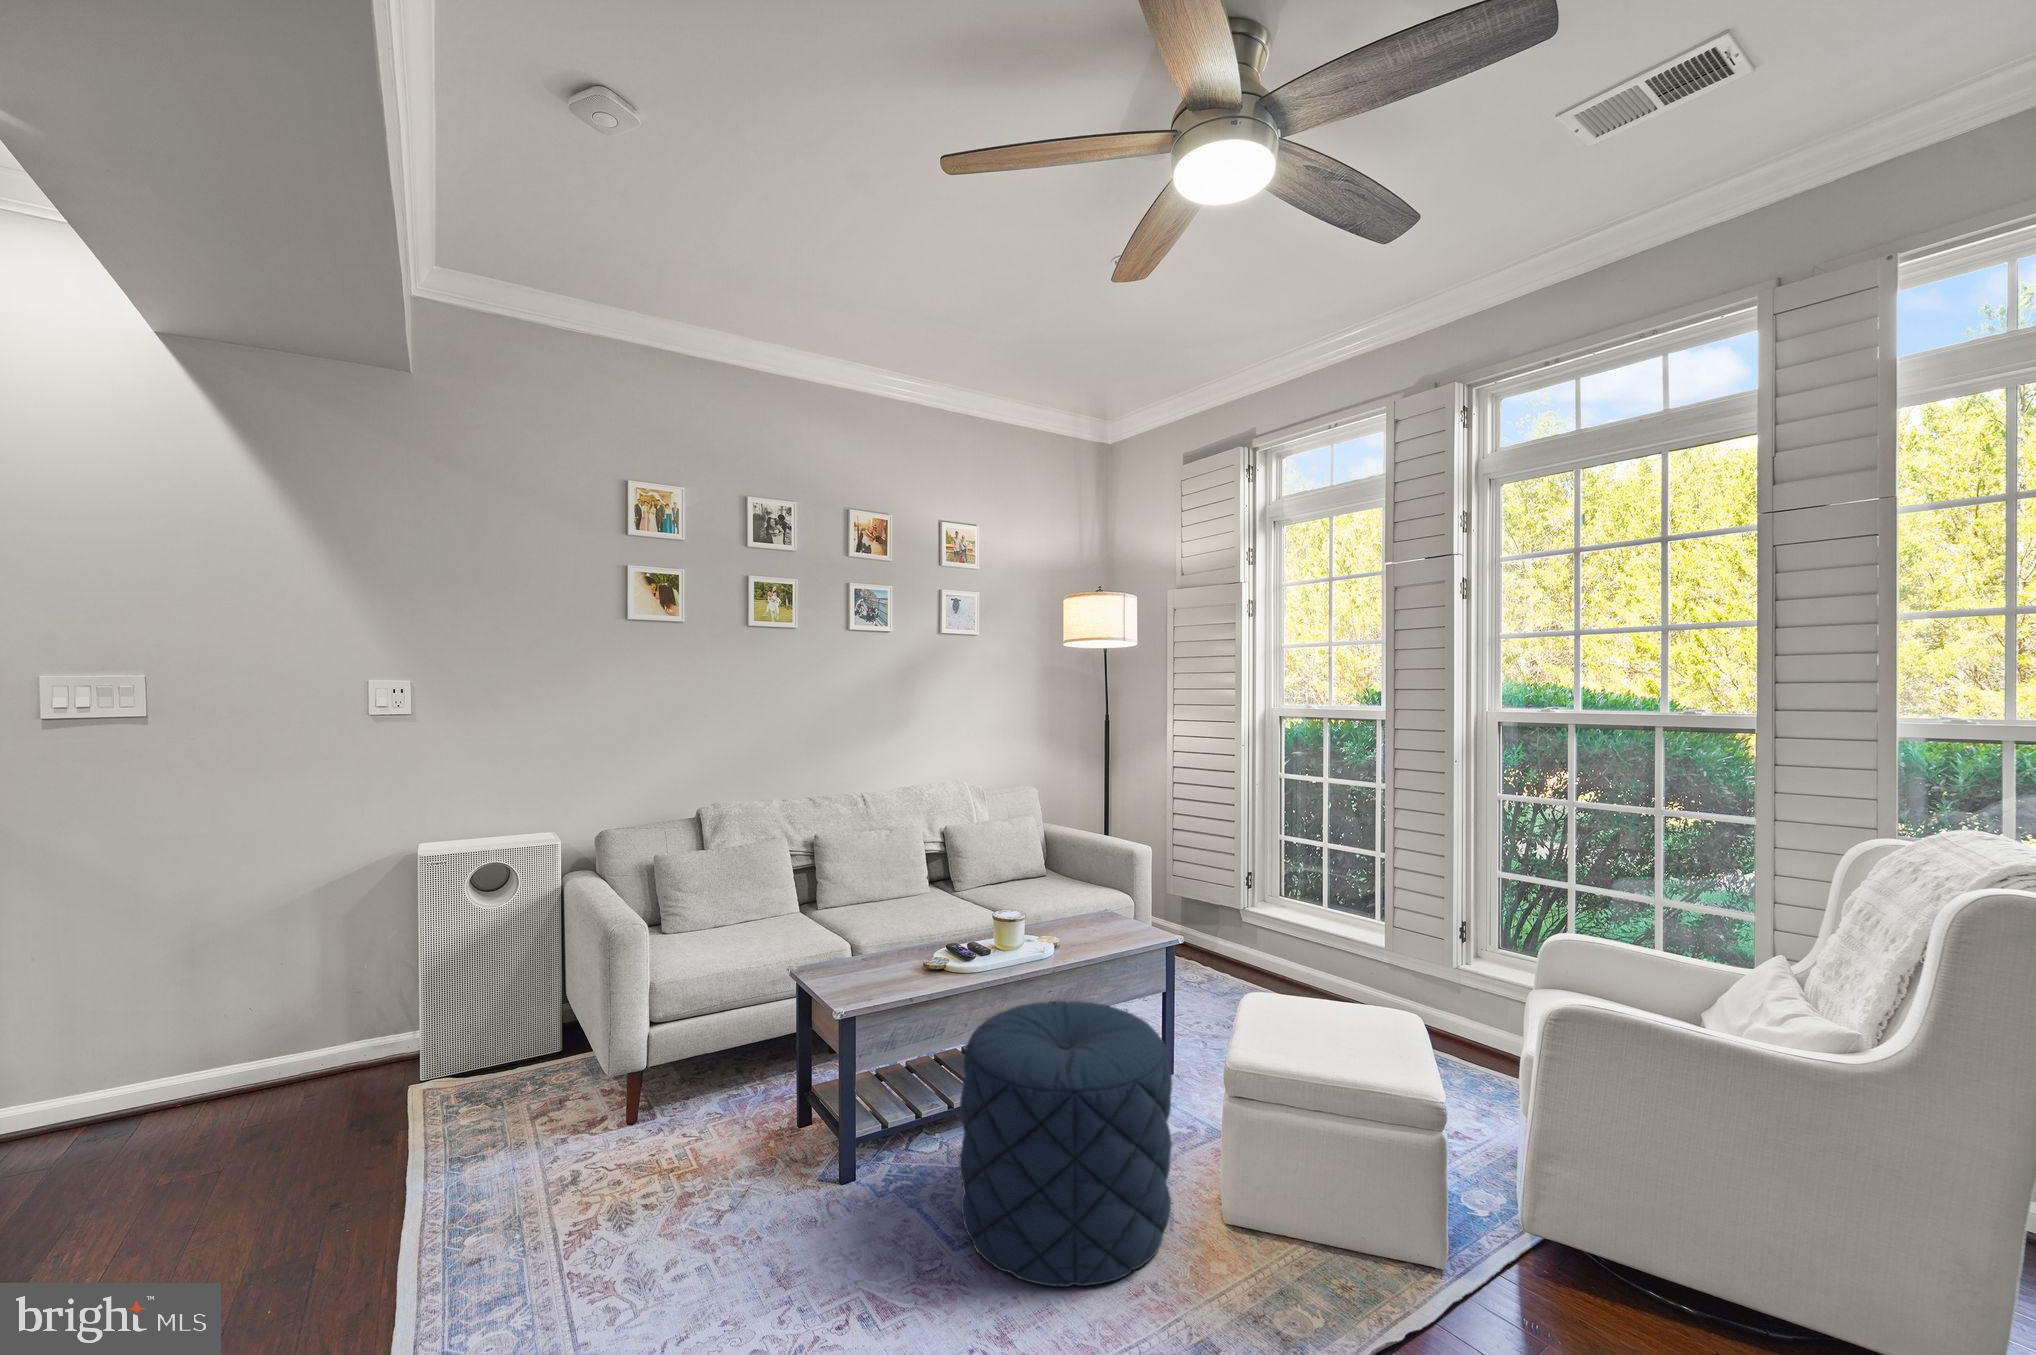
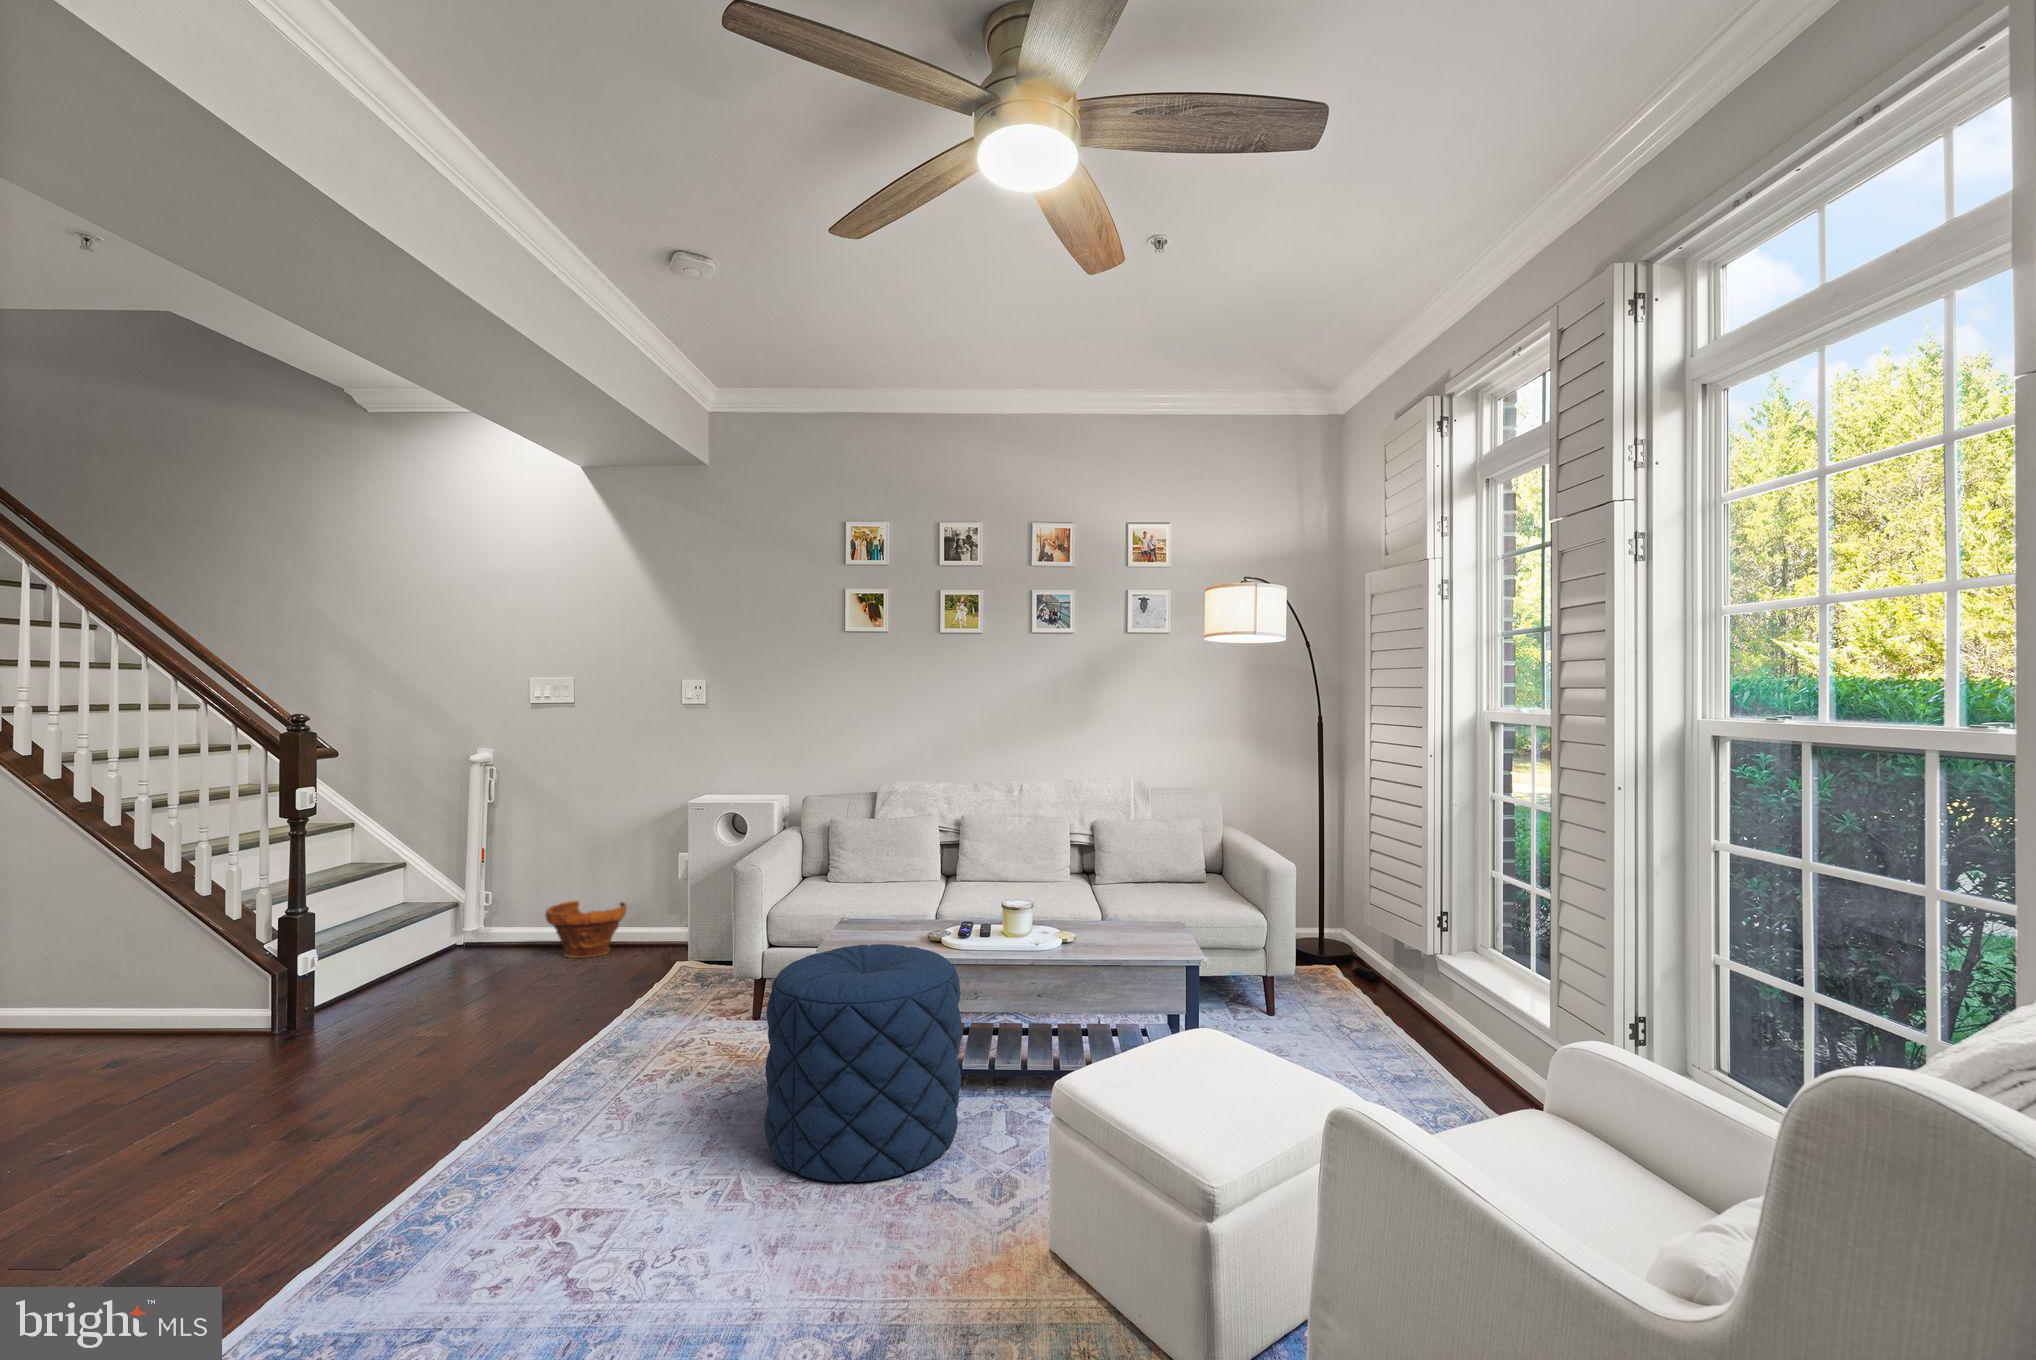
planter: none [141,1024,301,1136] -> present [545,900,627,958]

